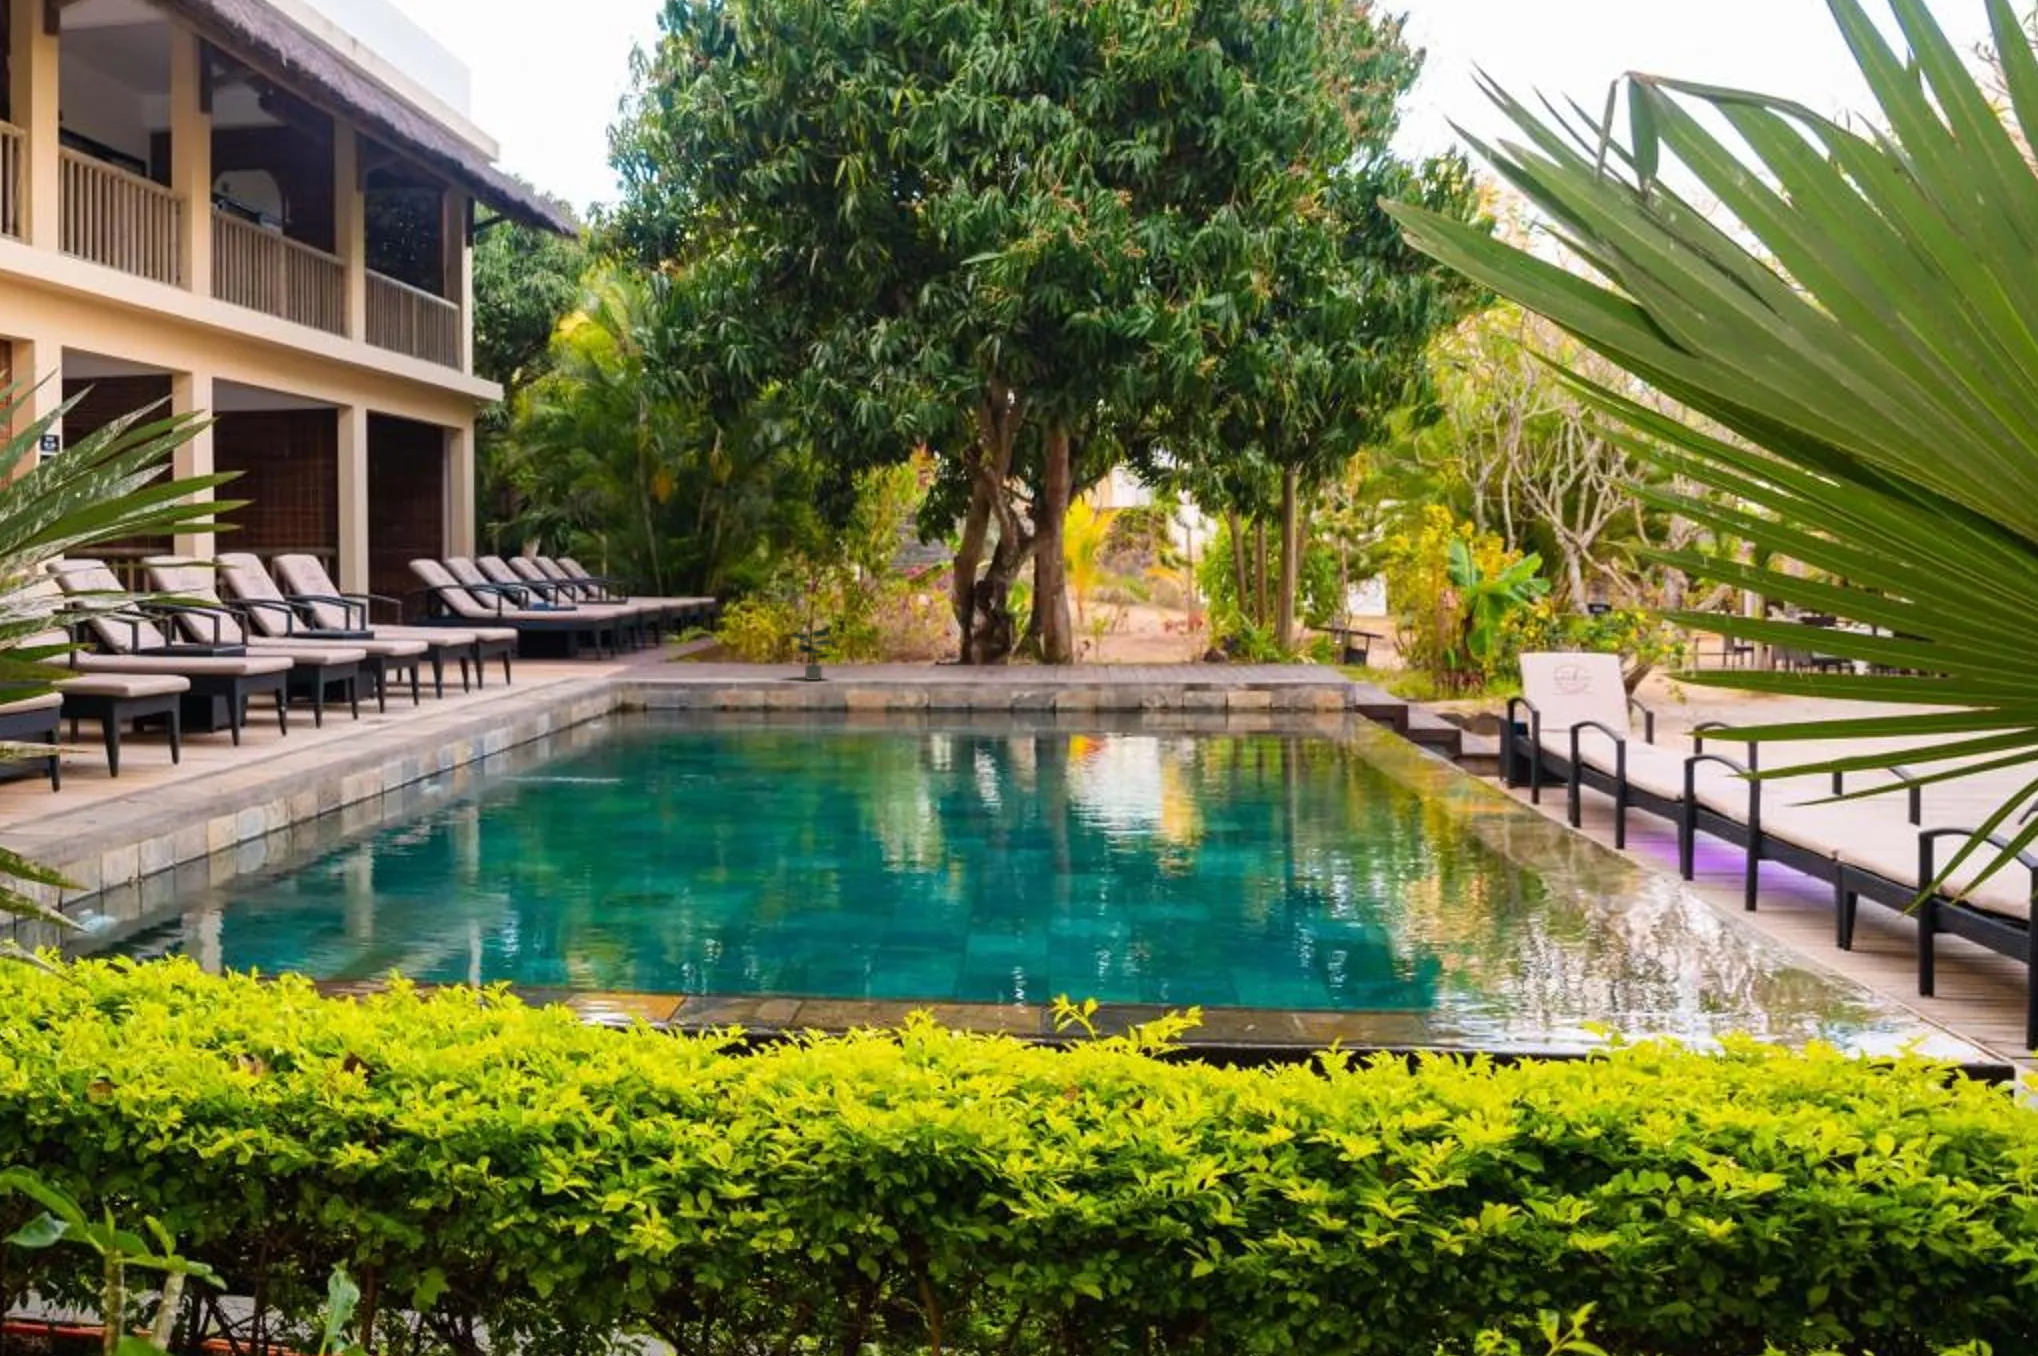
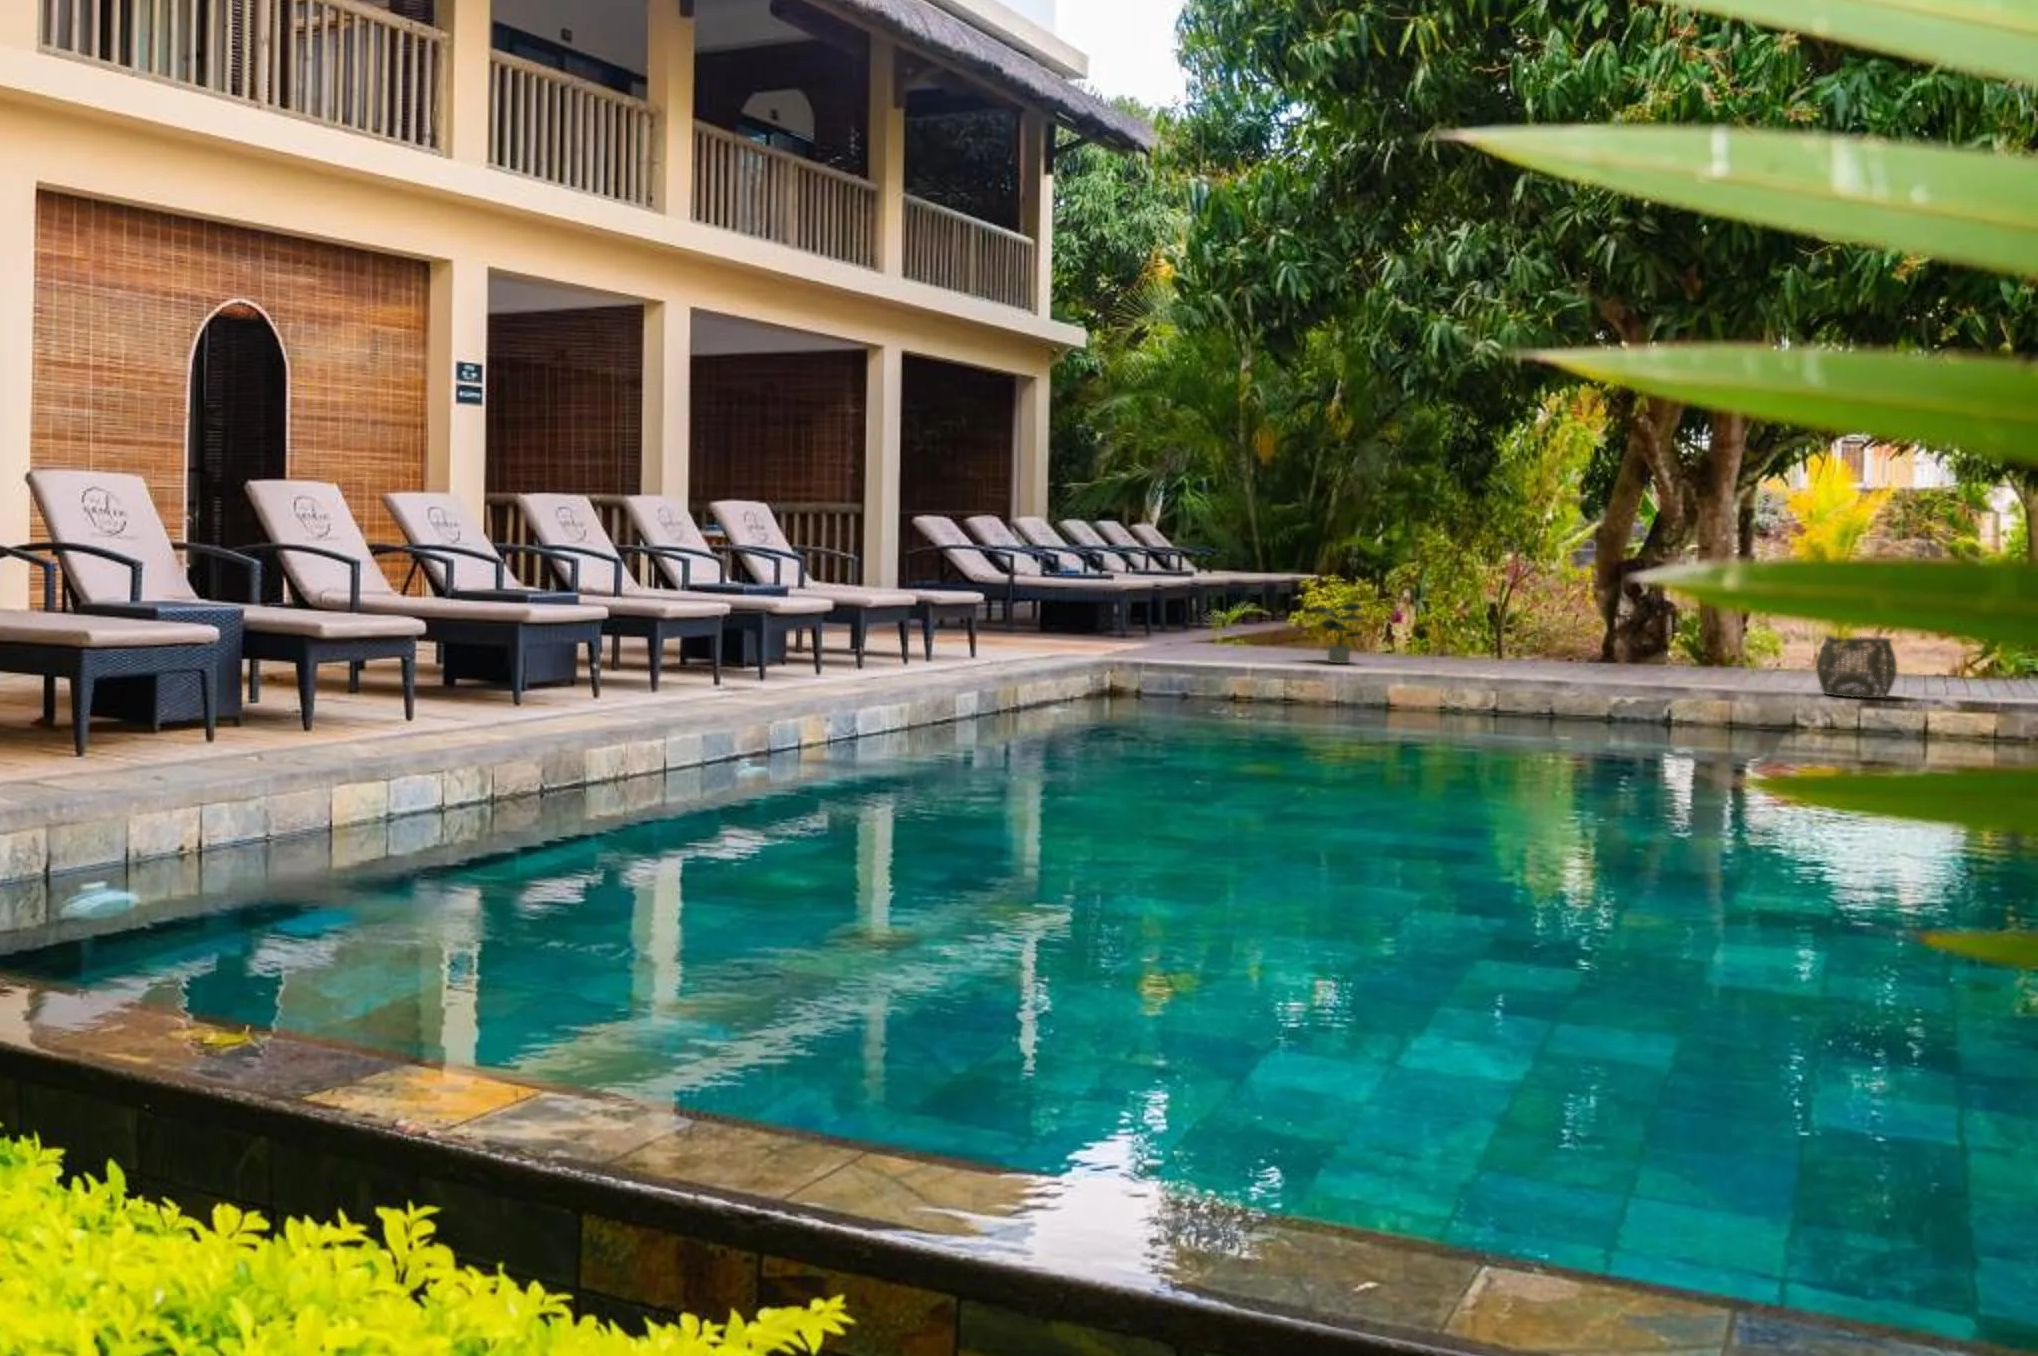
woven basket: none [1155,642,1208,688] -> present [1817,636,1897,698]

